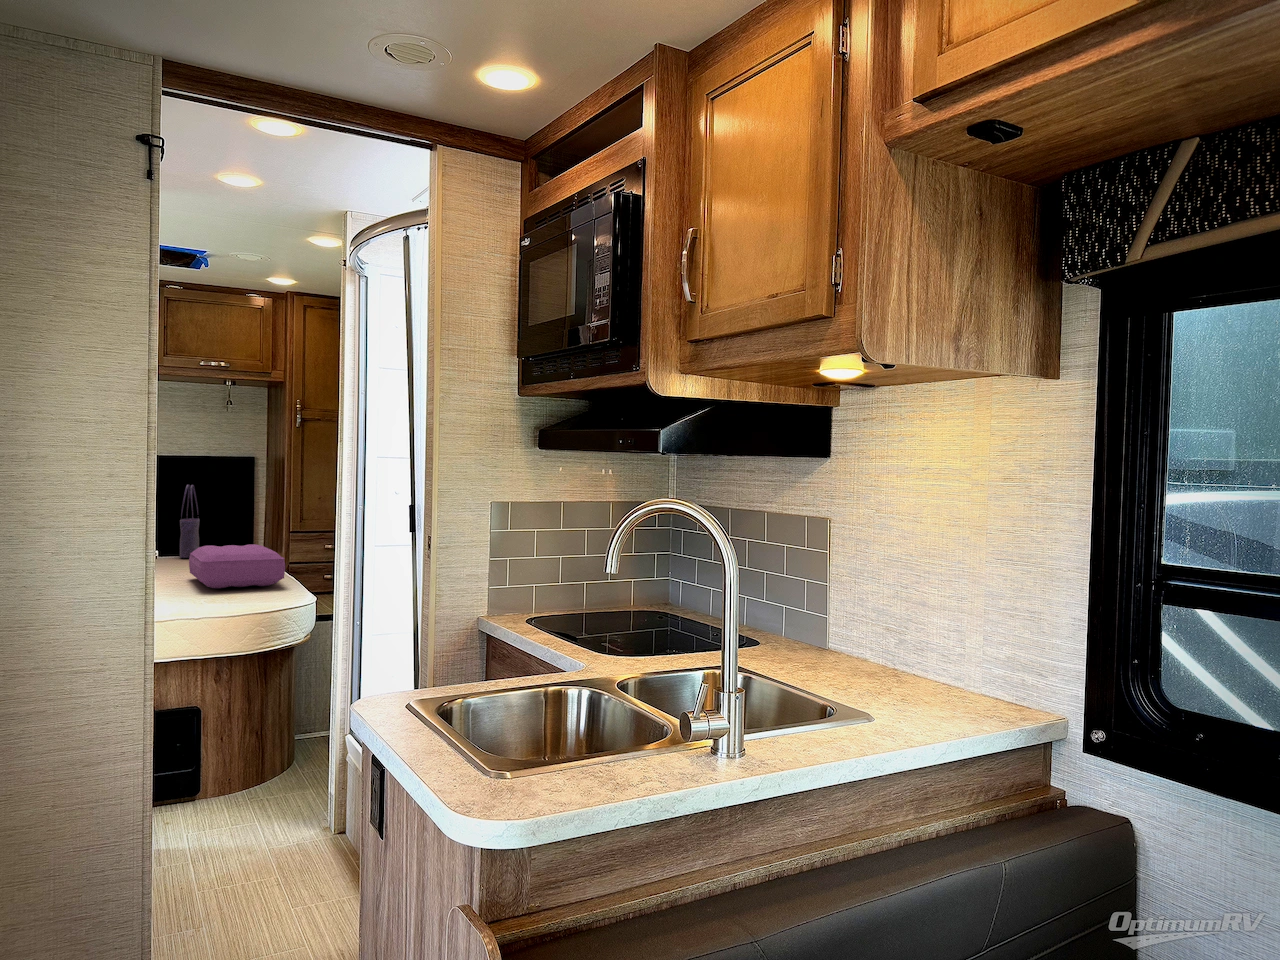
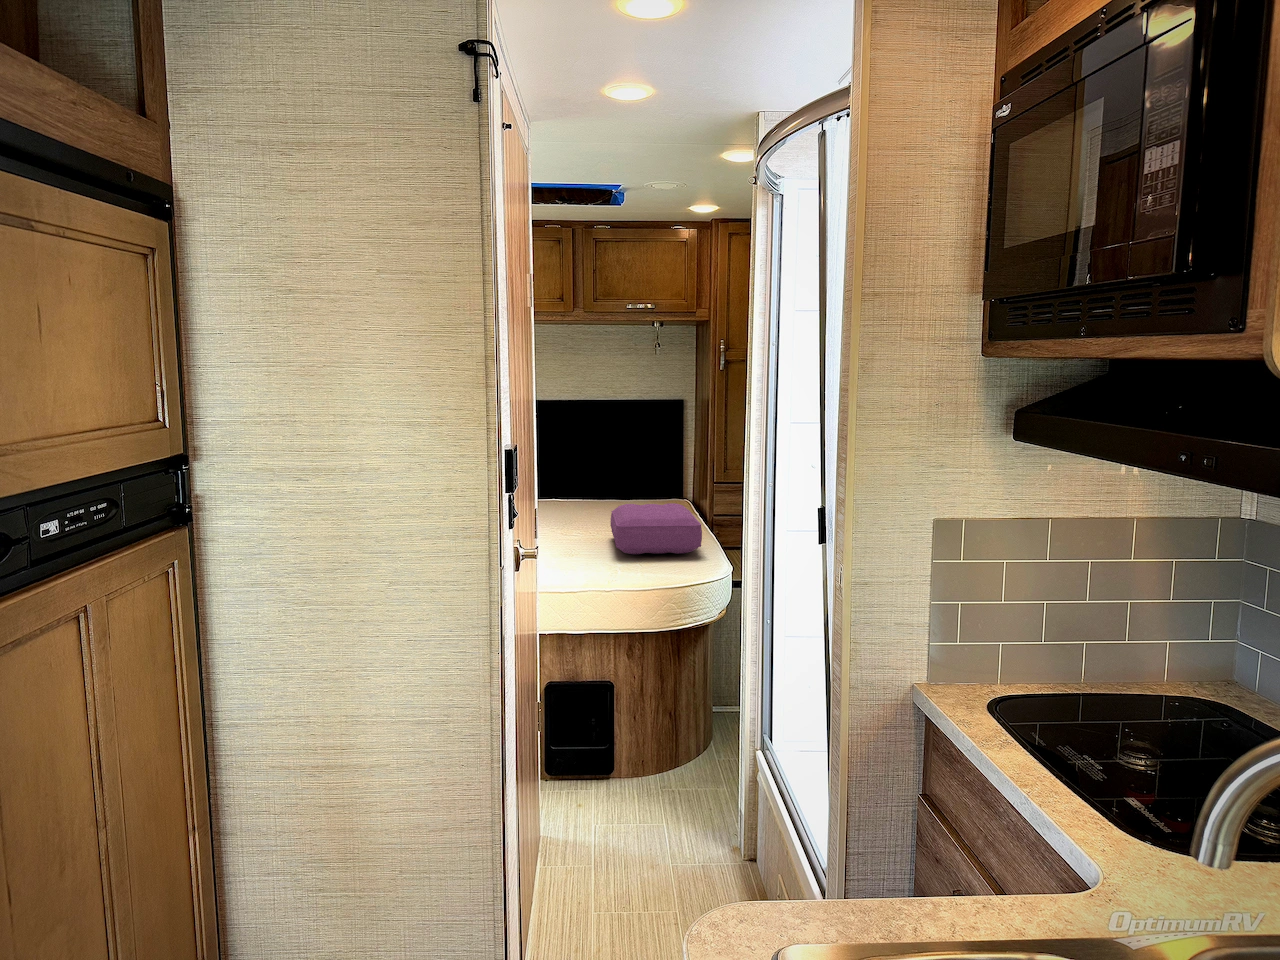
tote bag: present [180,485,200,558] -> none [611,432,630,508]

